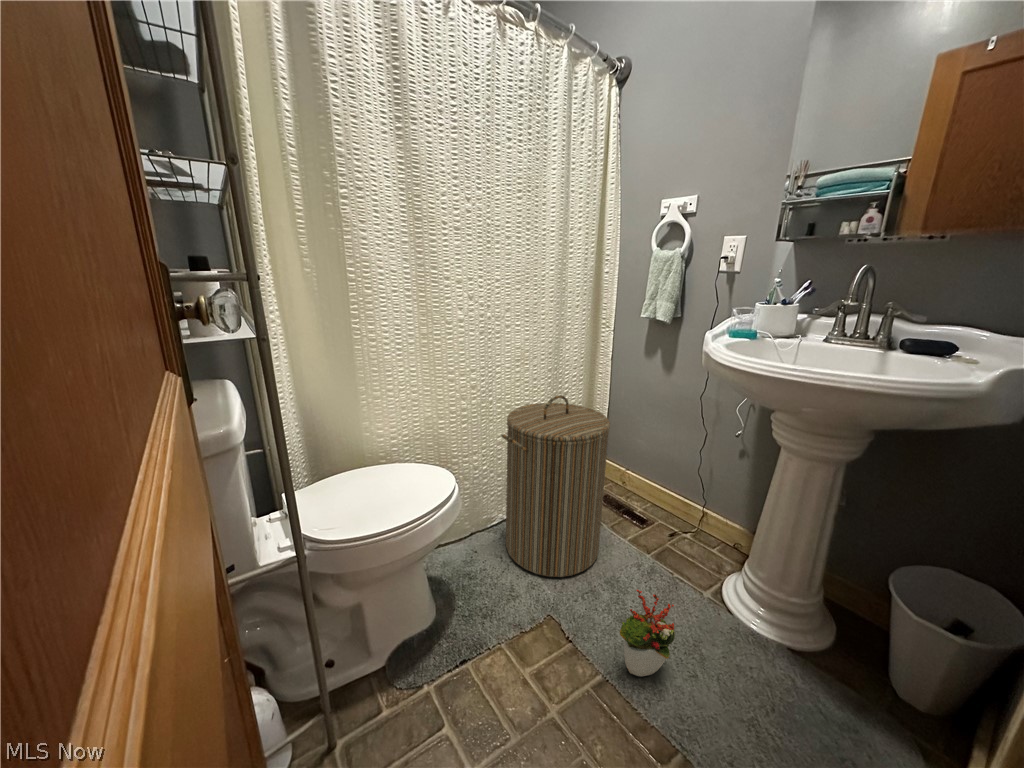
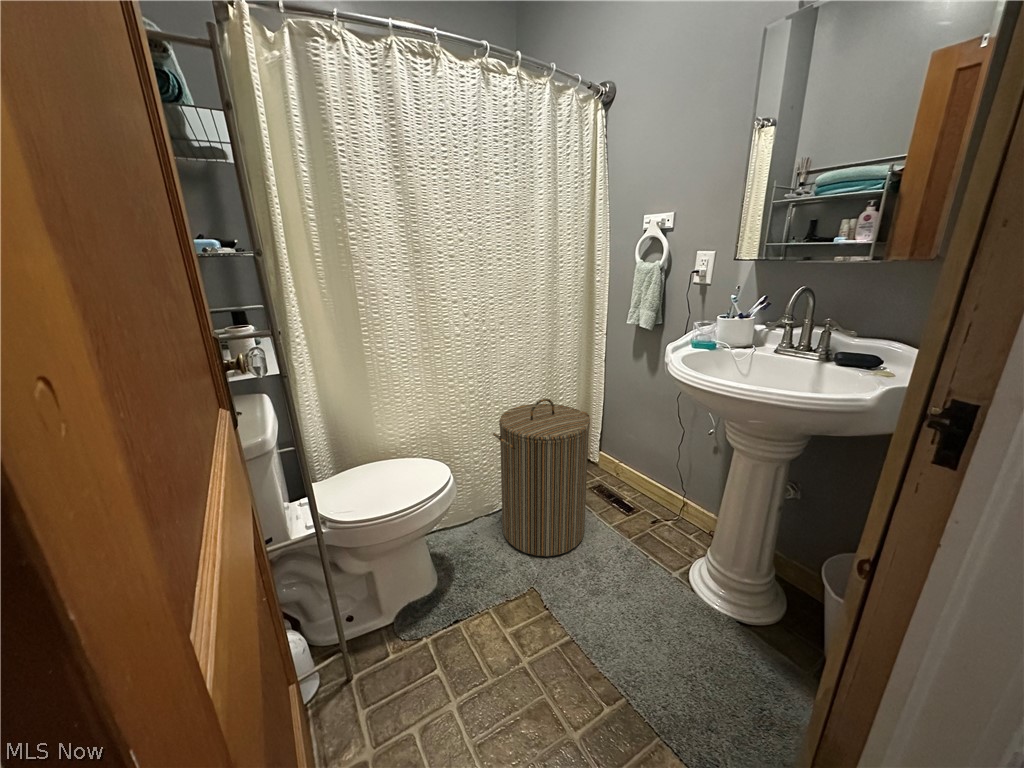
decorative plant: present [620,590,675,676] -> none [582,567,630,639]

